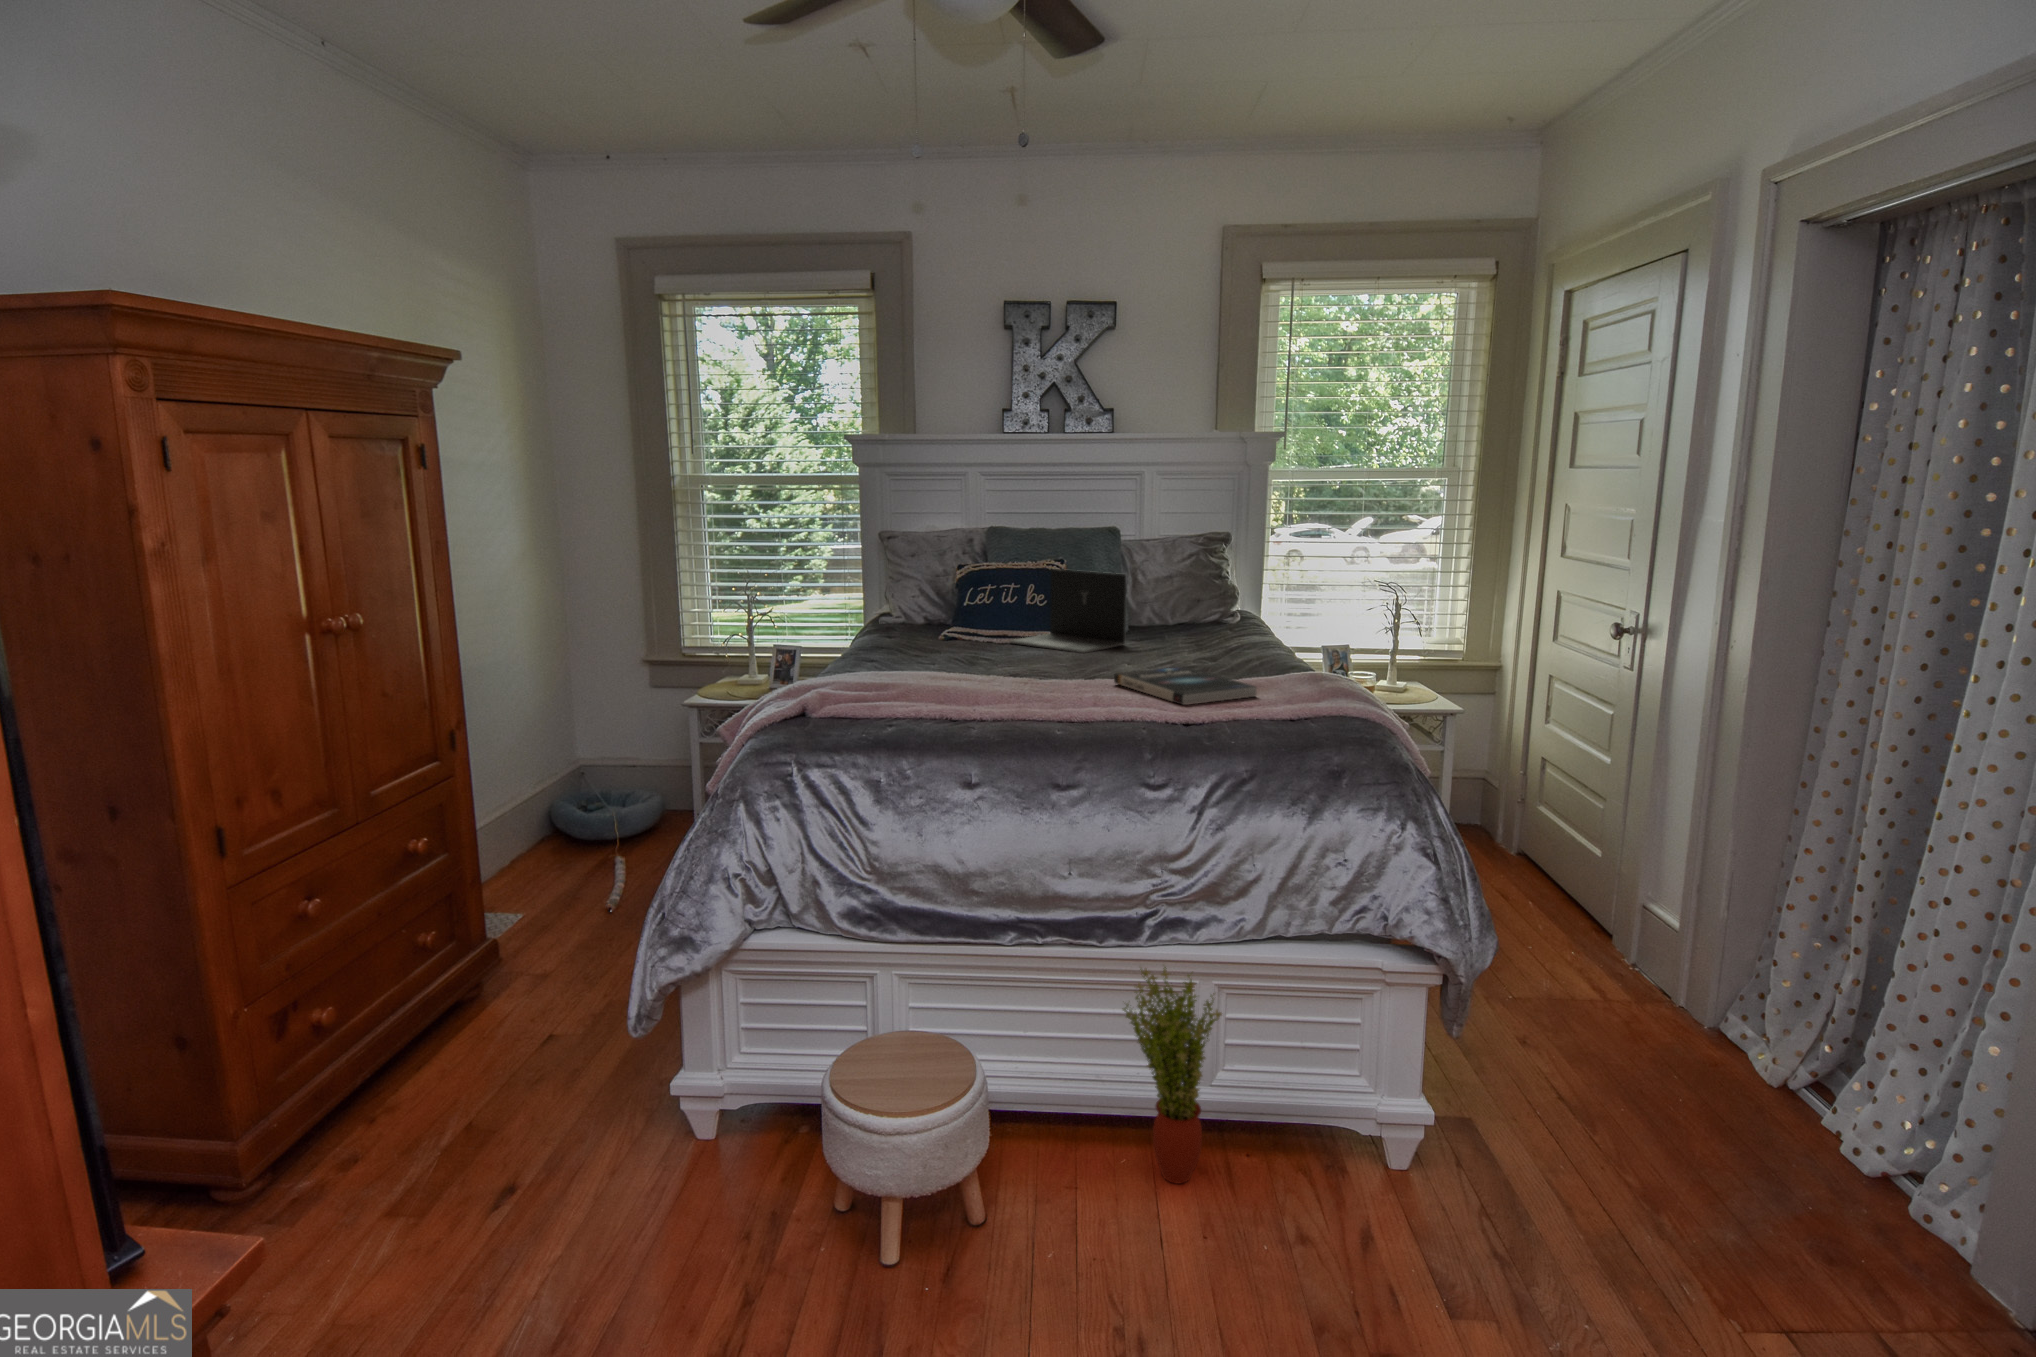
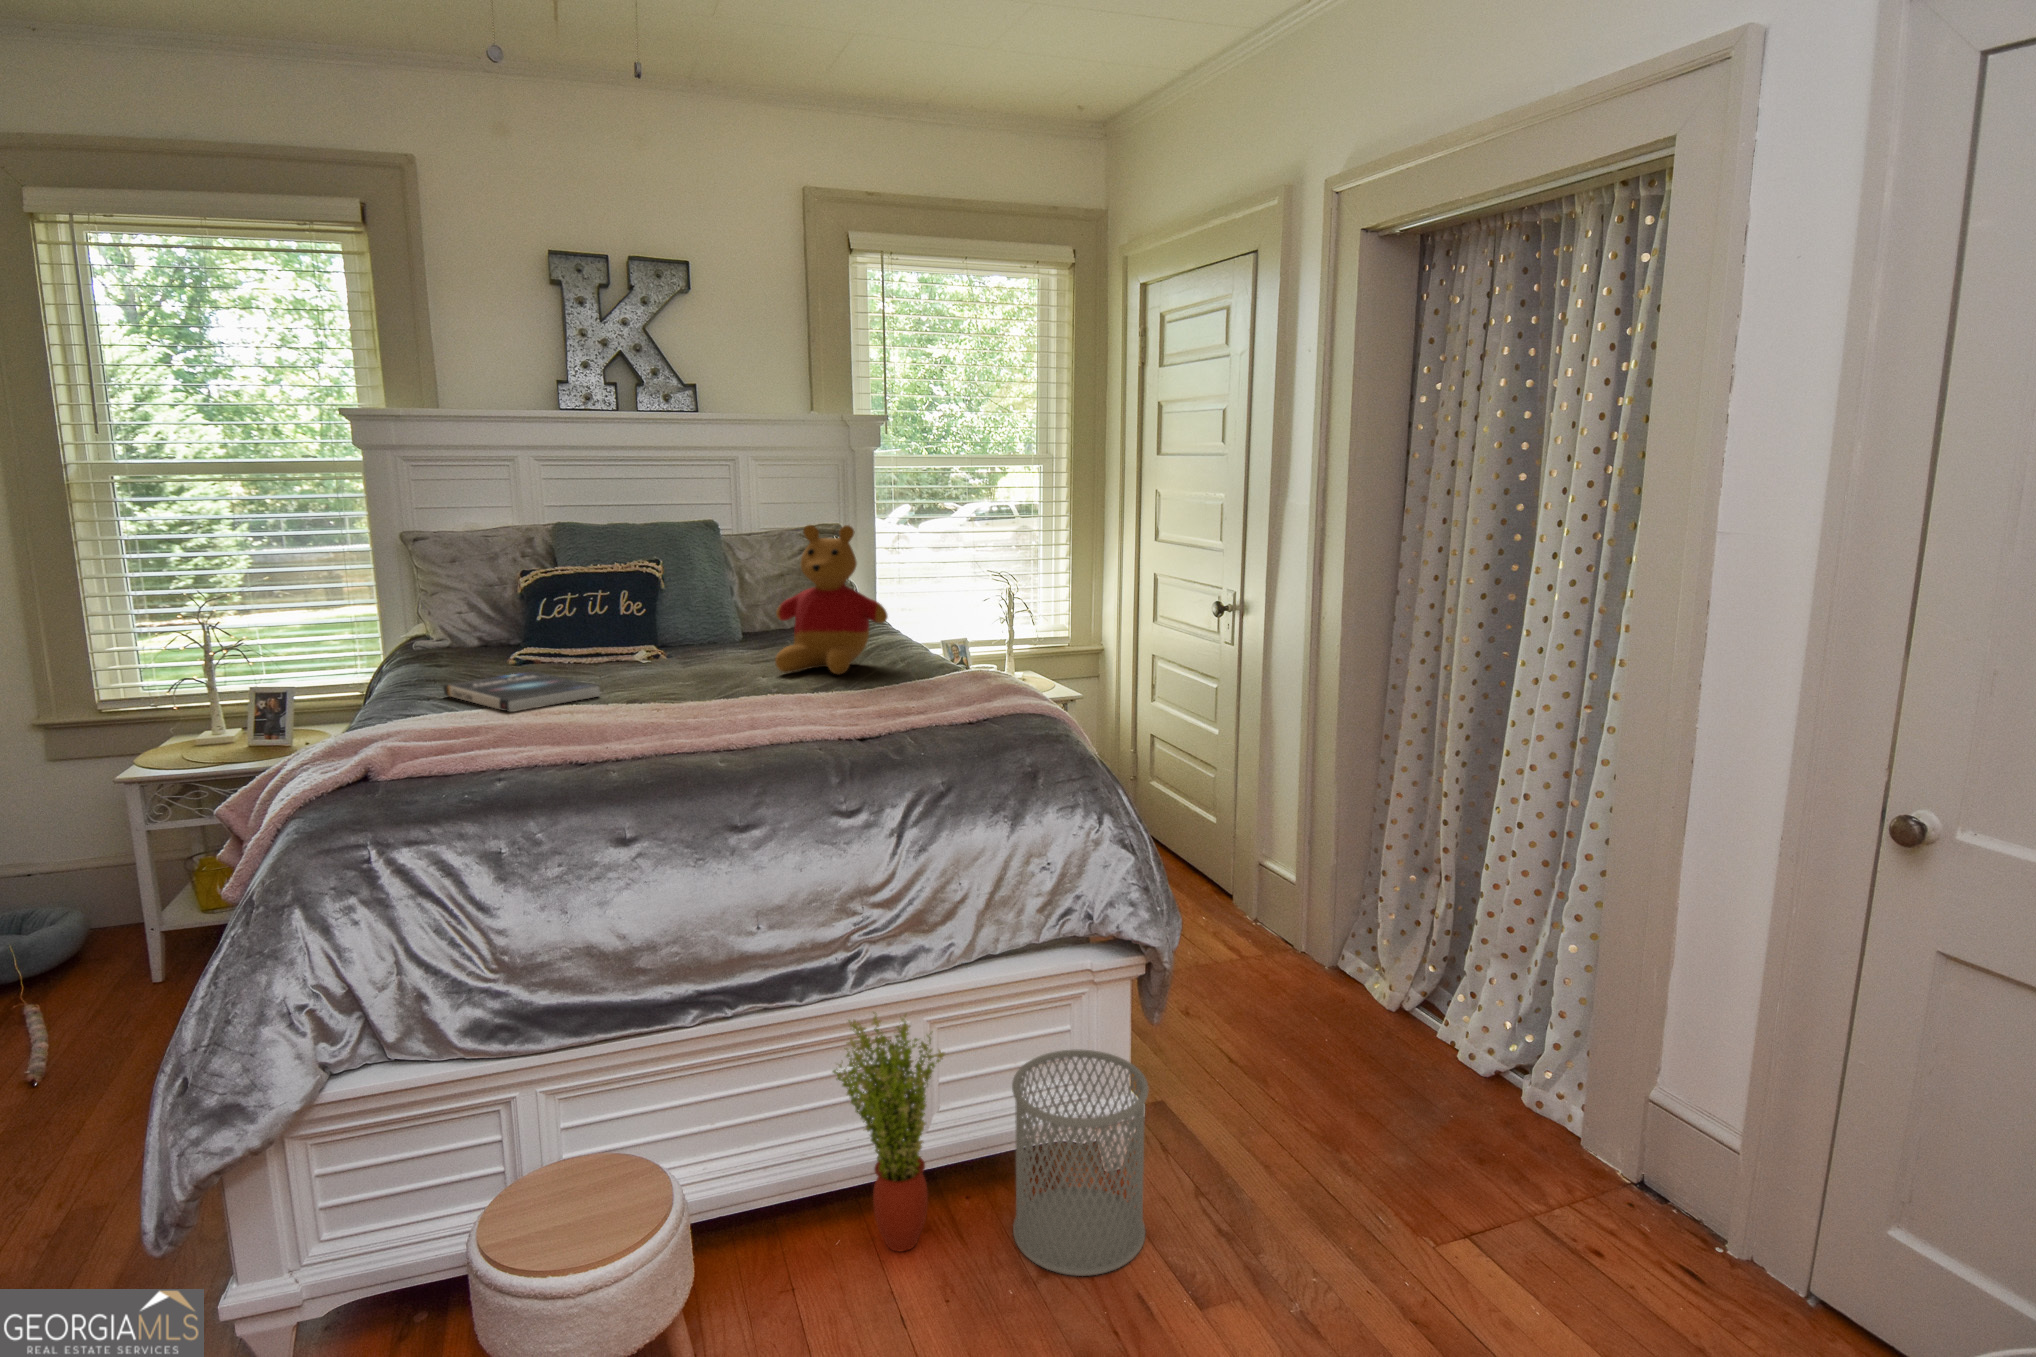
stuffed bear: none [1139,532,1245,667] -> present [775,525,888,674]
laptop: present [1010,569,1126,653] -> none [605,572,747,669]
book: present [1114,667,1257,705] -> present [444,671,600,712]
wastebasket: none [1279,1037,1423,1256] -> present [1012,1050,1149,1276]

